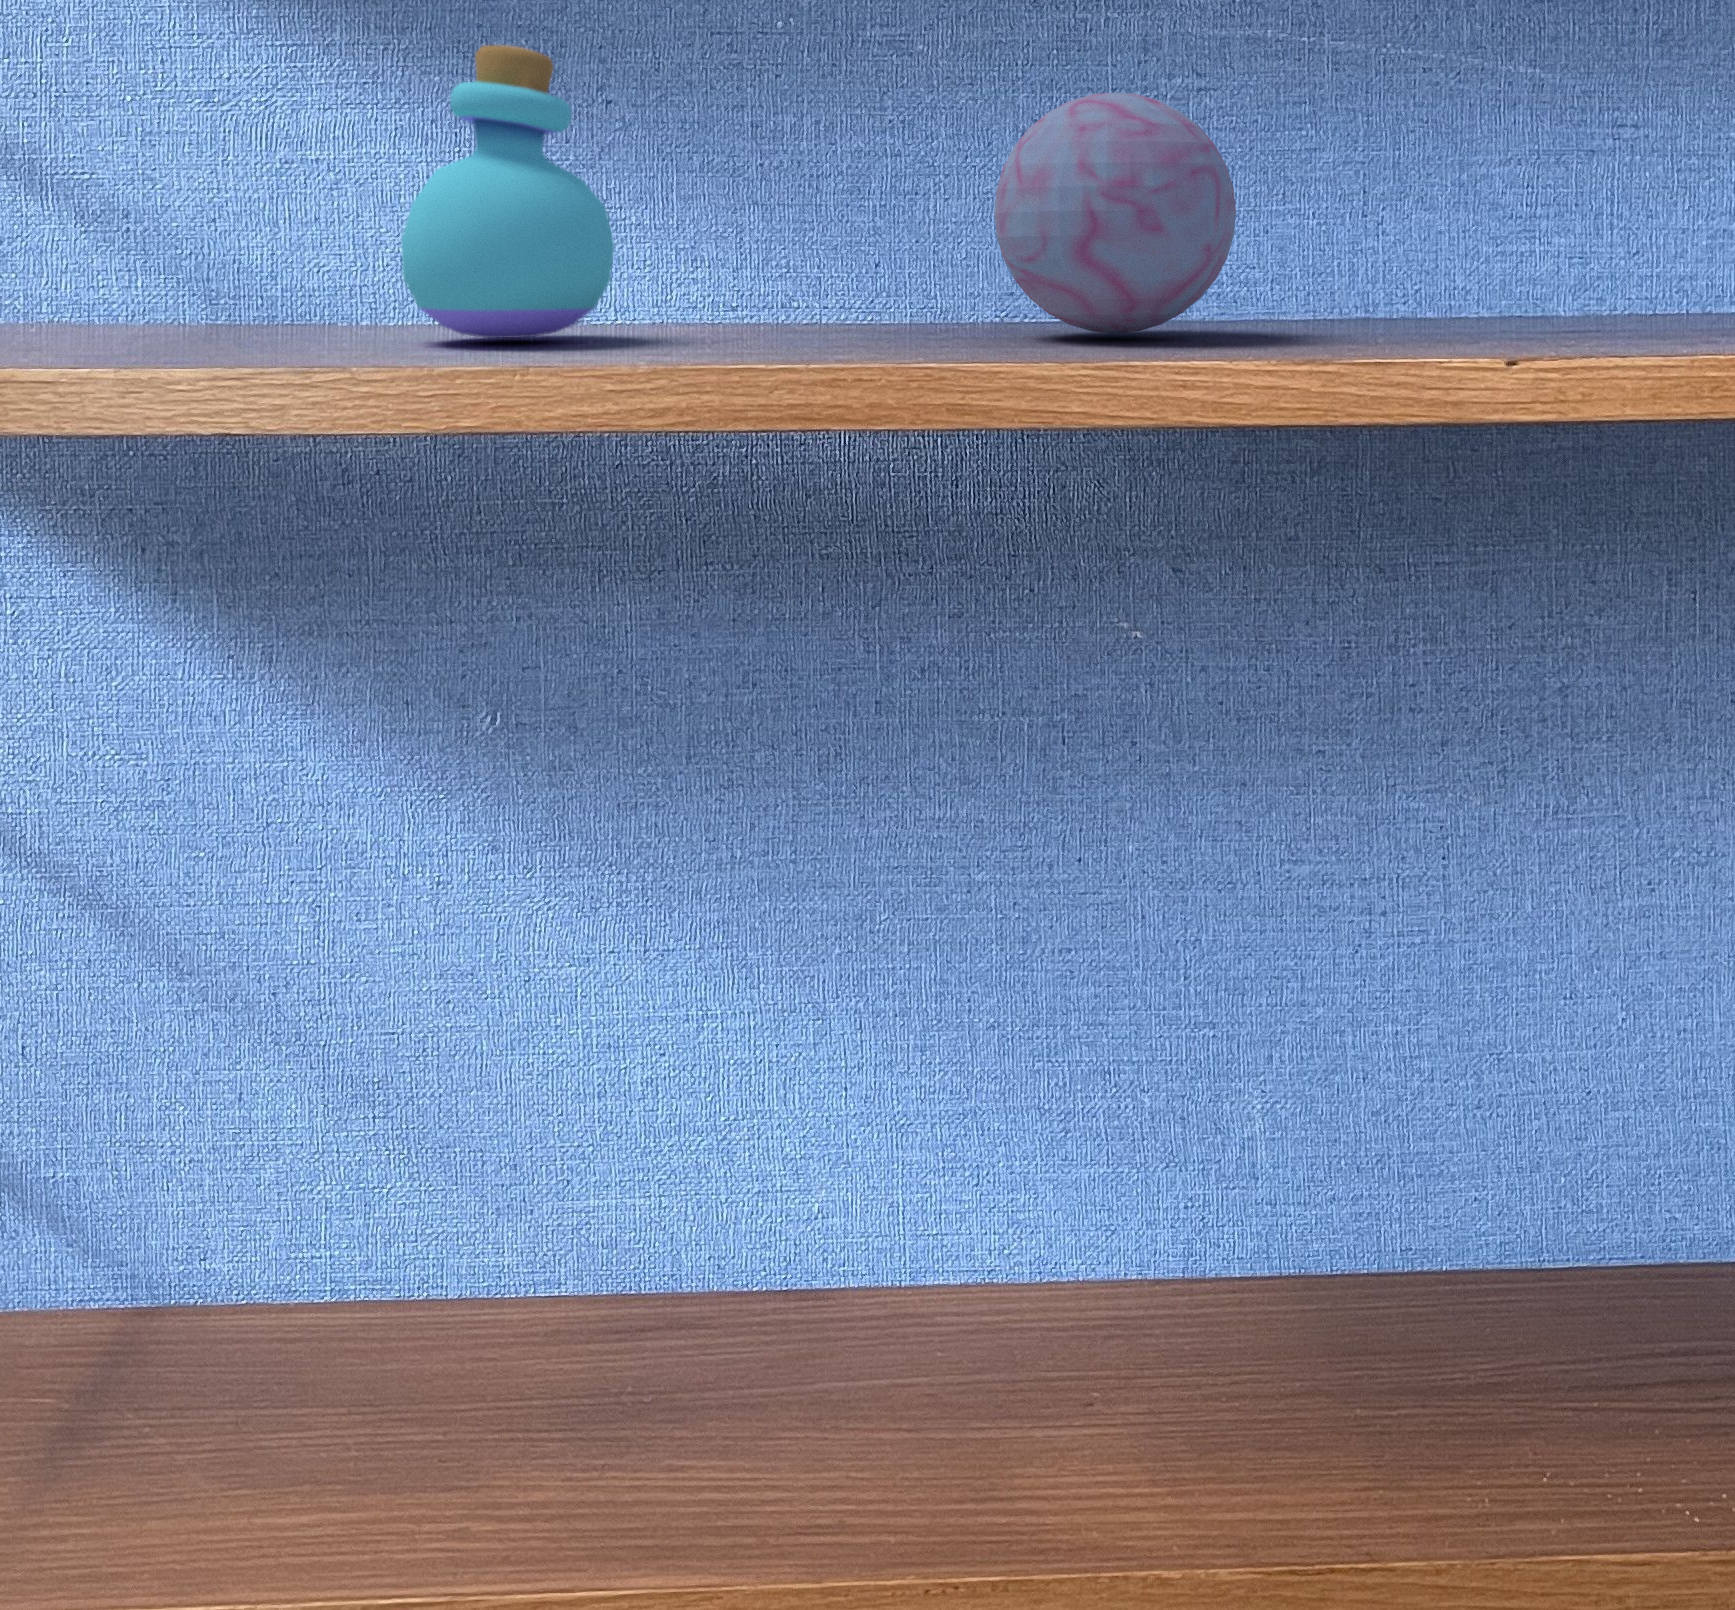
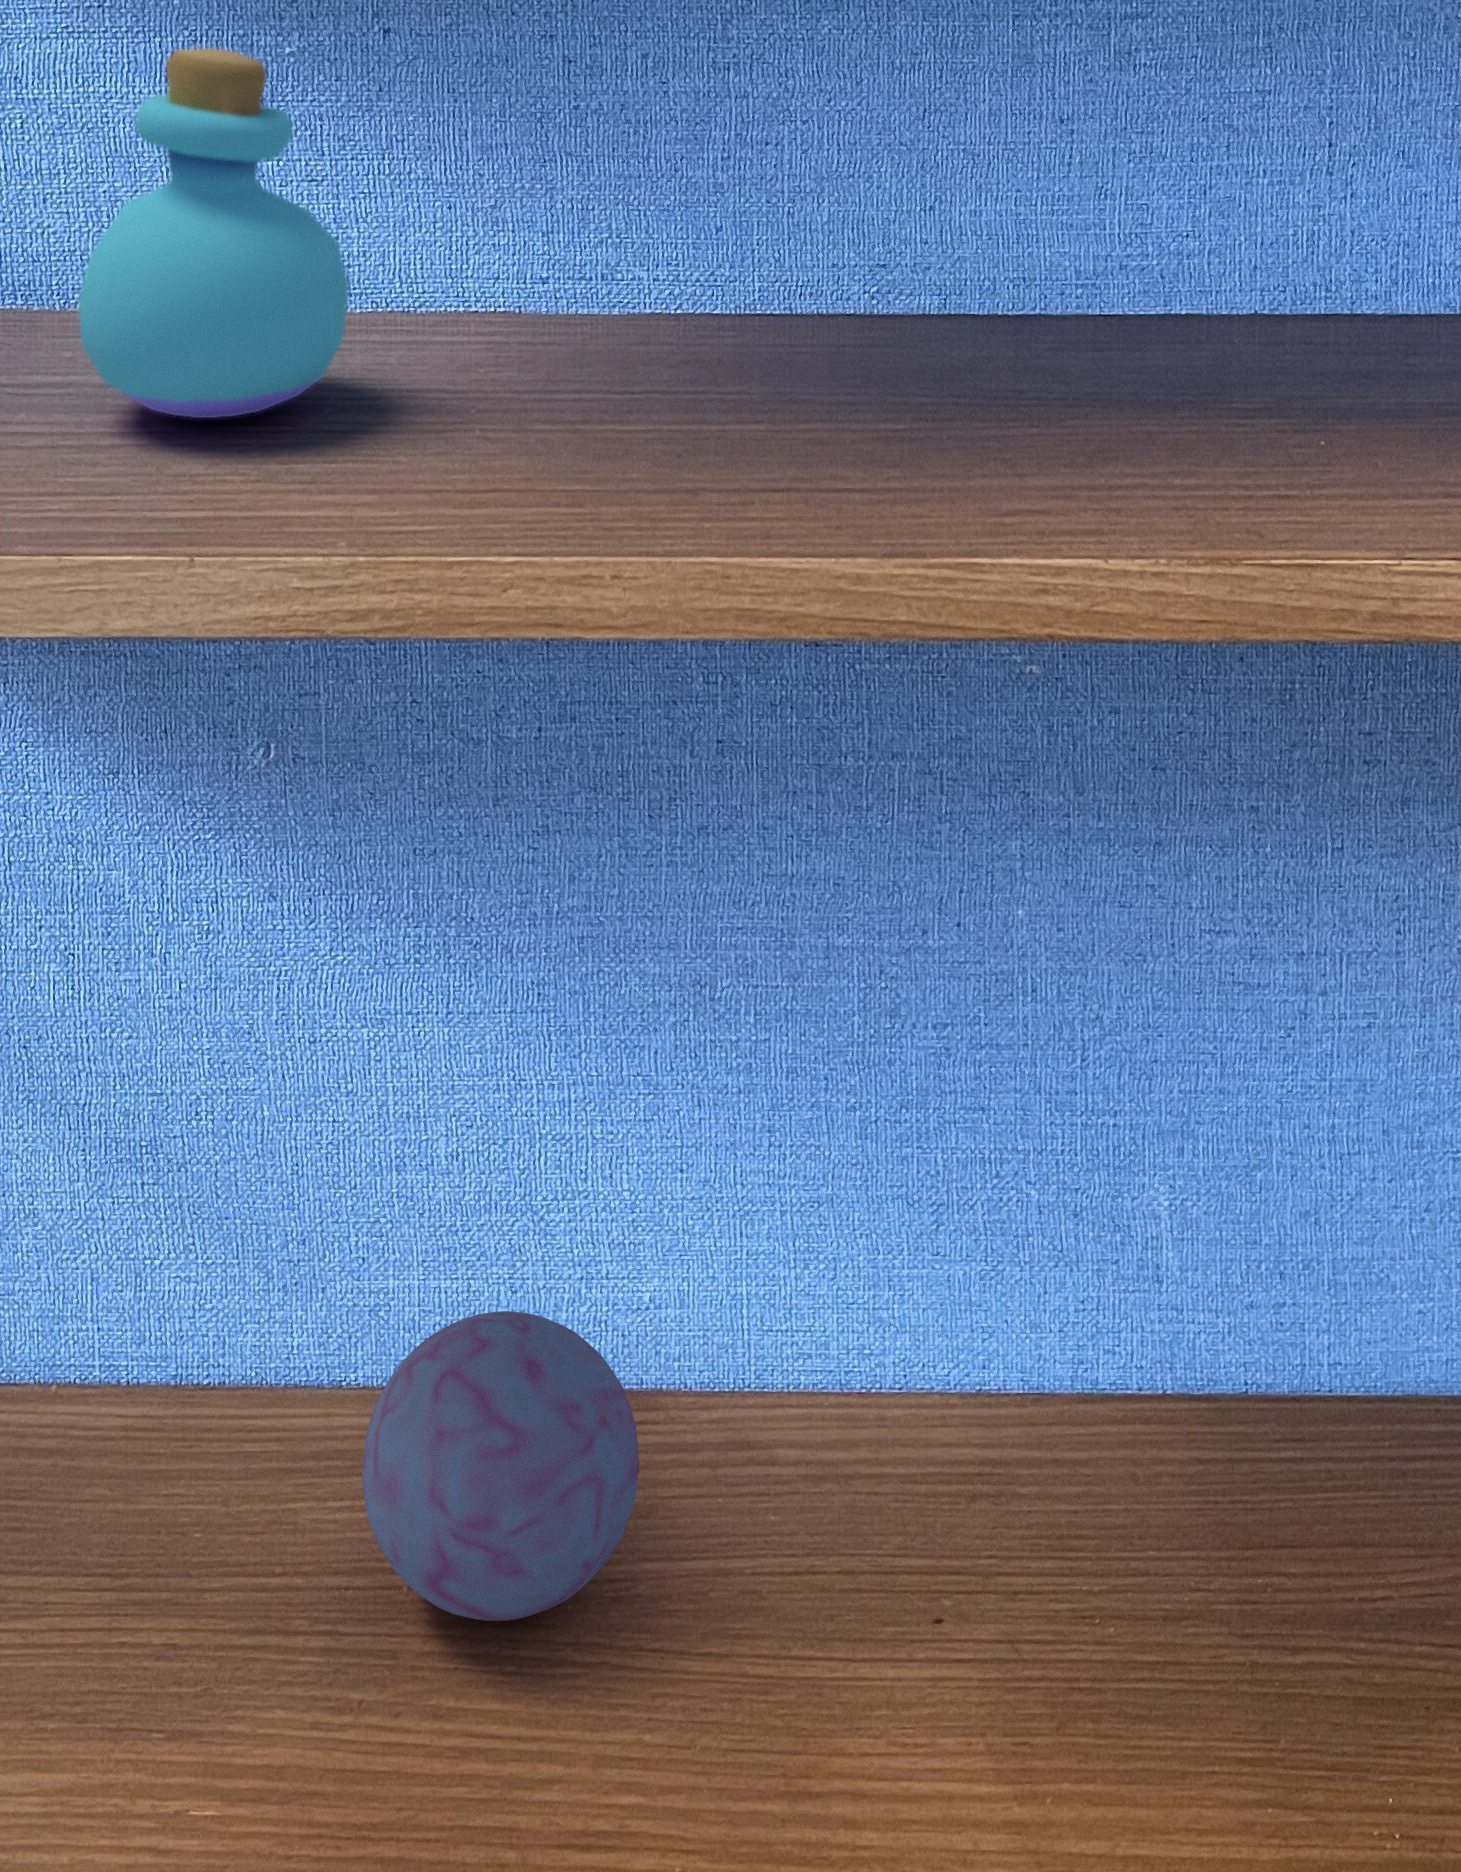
decorative ball: present [994,93,1236,334] -> present [362,1311,639,1621]

